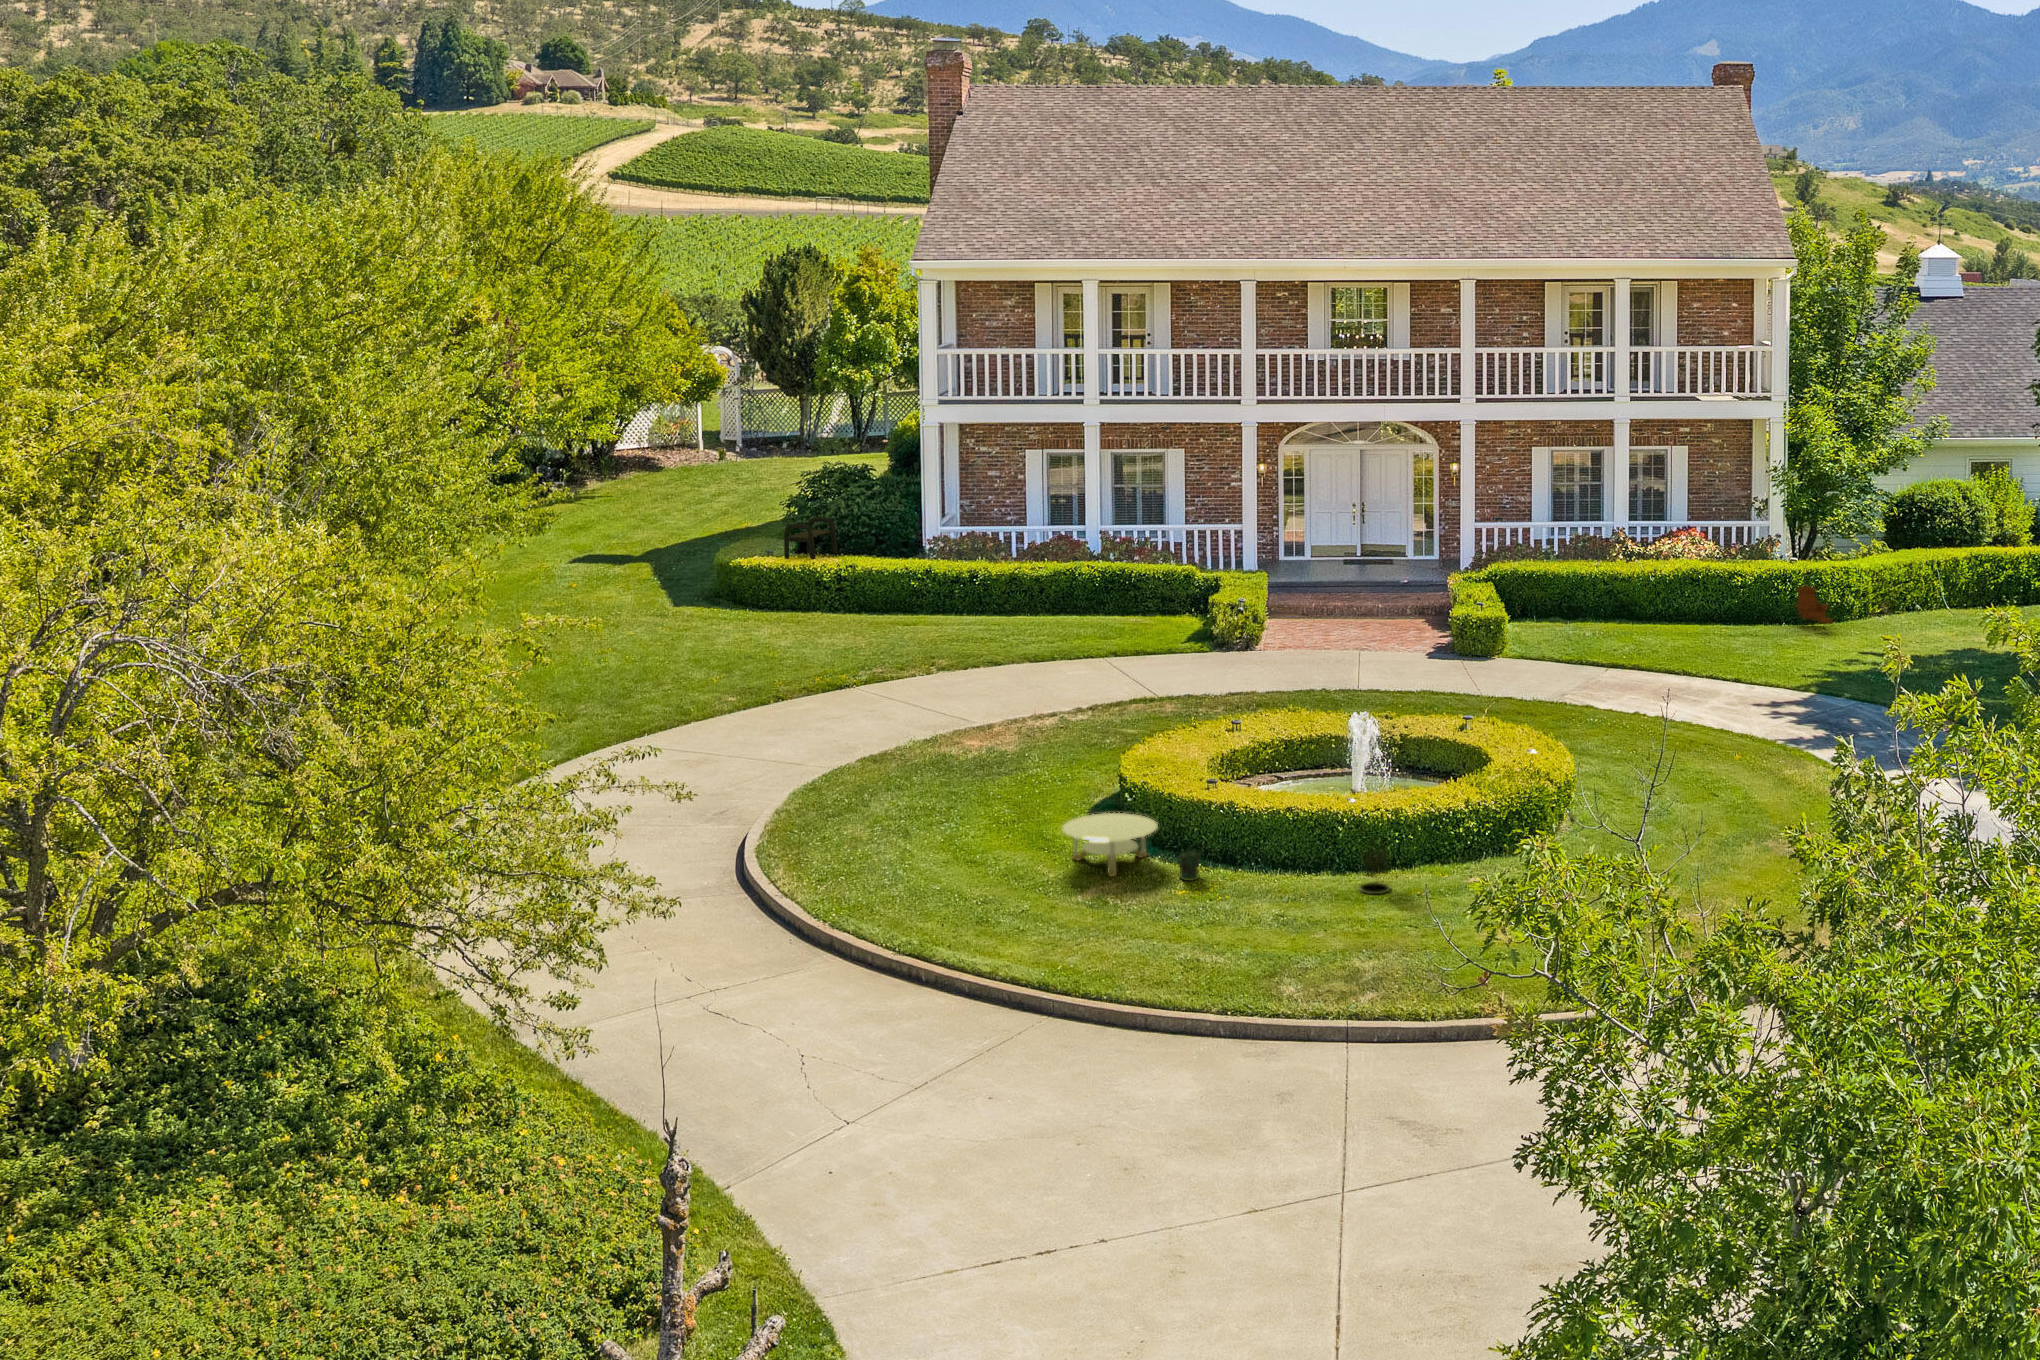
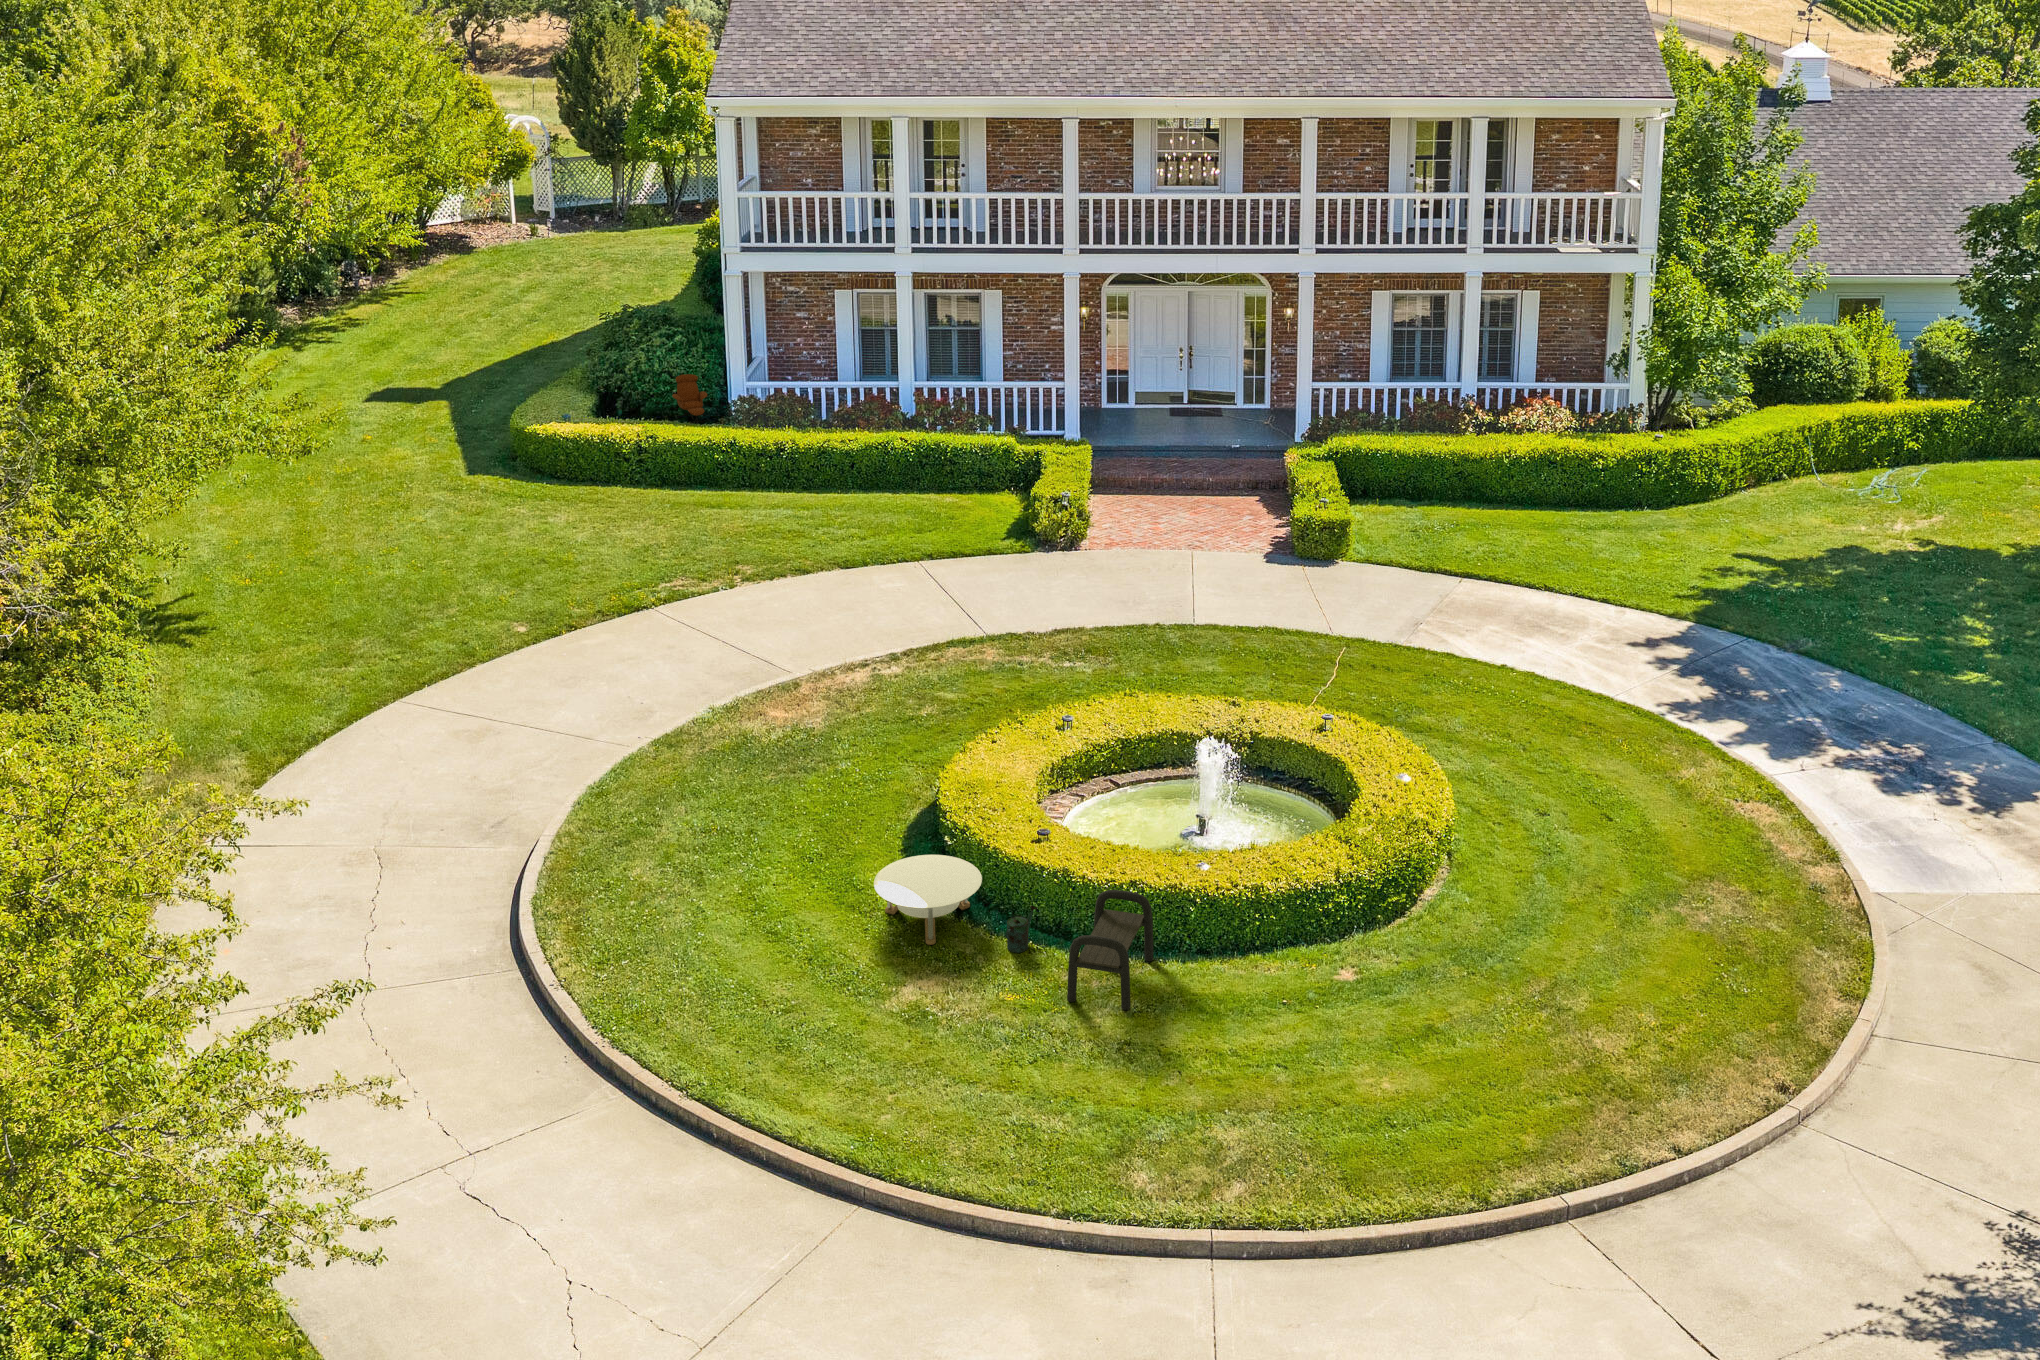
bench: present [784,517,837,560] -> present [1067,890,1153,1010]
lounge chair: present [1797,586,1832,632] -> present [672,374,707,424]
potted tree: present [1359,837,1390,894] -> none [1211,911,1251,979]

